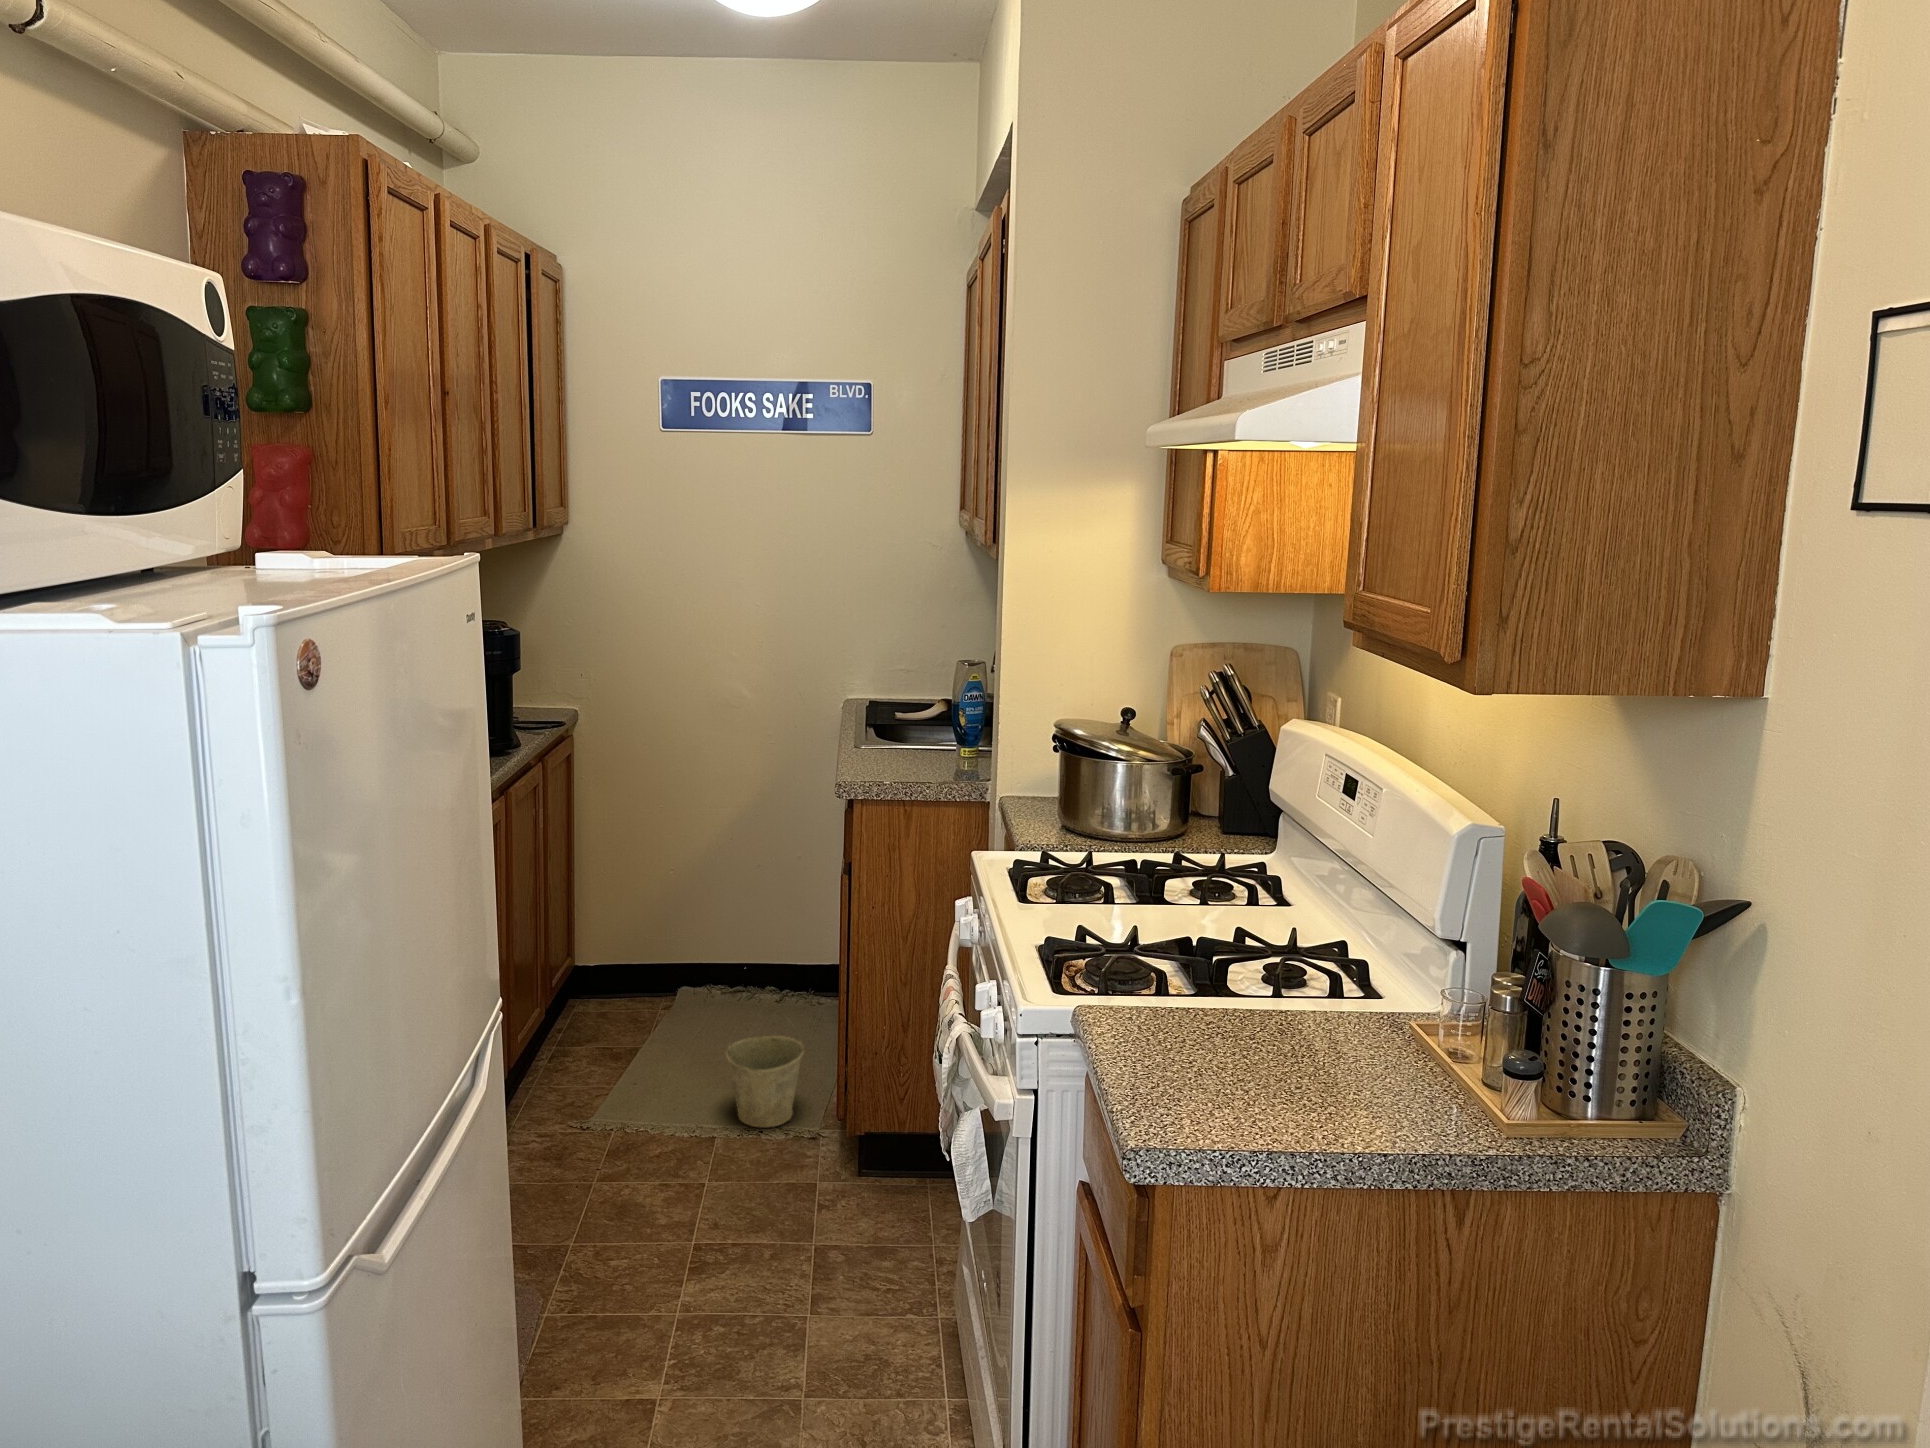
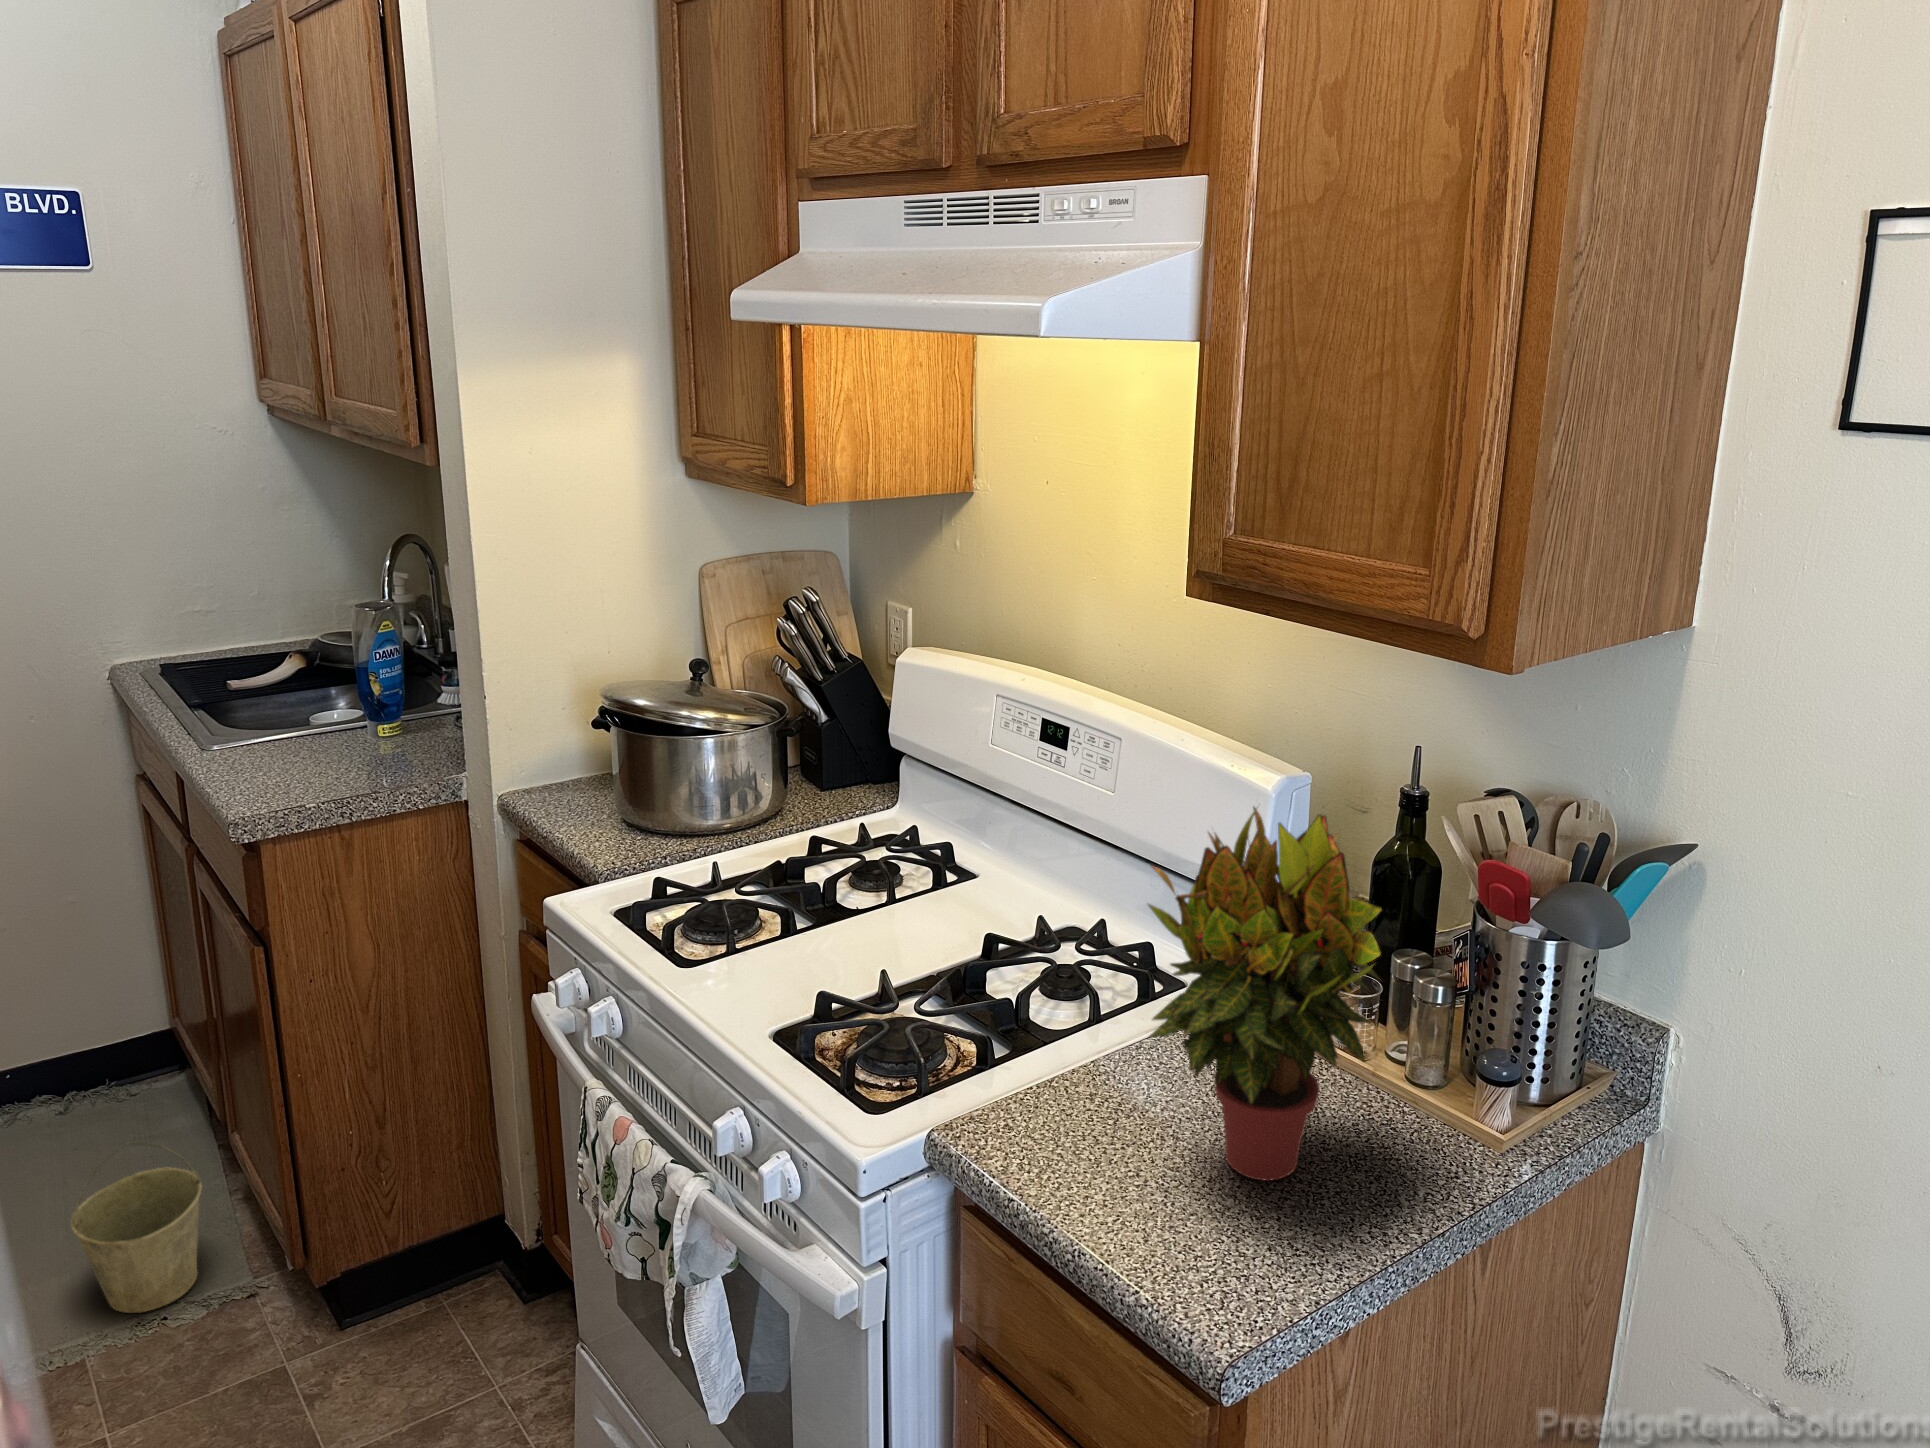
potted plant: none [1205,785,1407,1092] -> present [1148,807,1382,1181]

